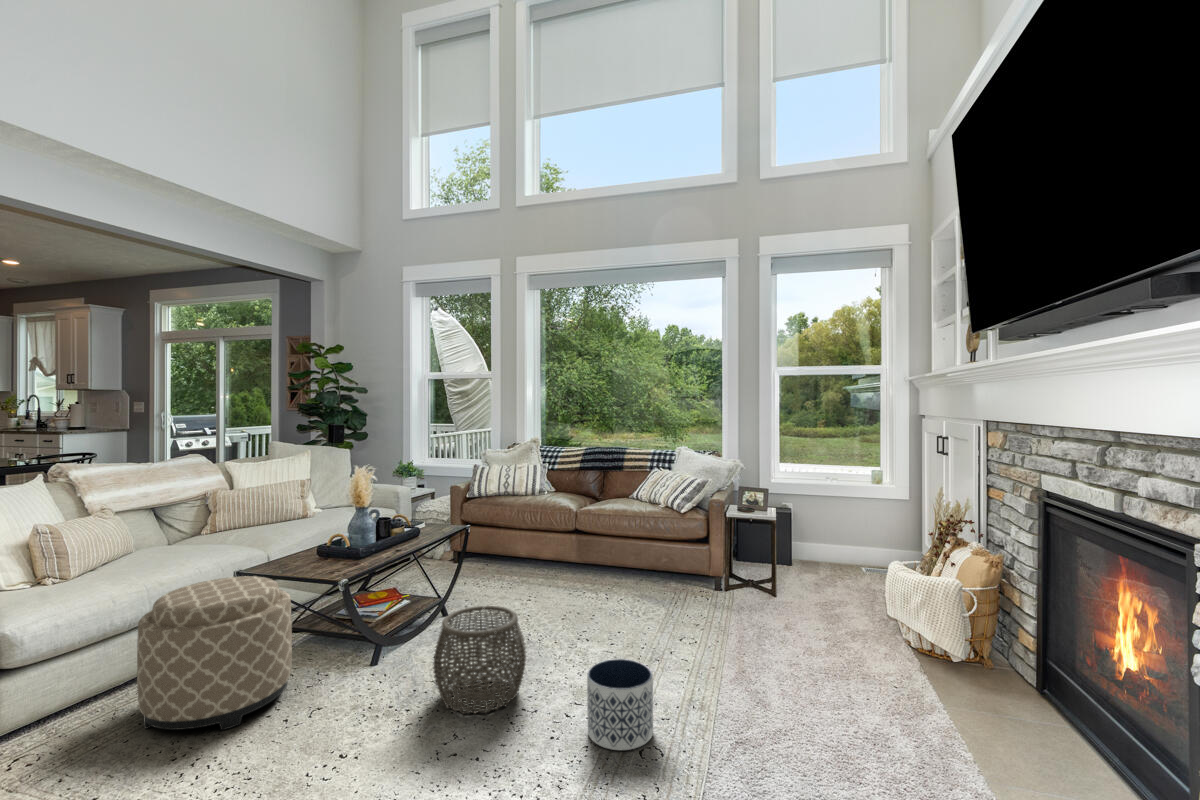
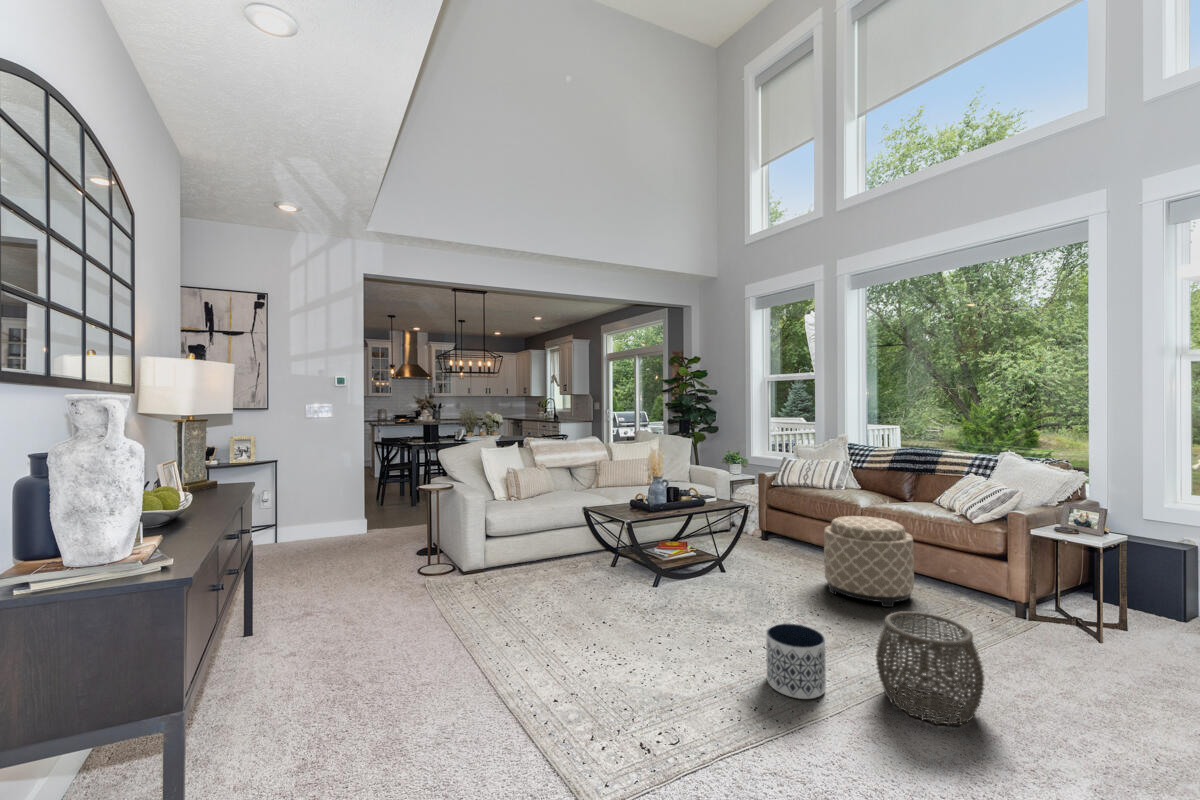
ottoman: present [137,576,292,730] -> present [824,516,914,607]
woven basket: present [433,606,526,714] -> present [876,611,984,725]

